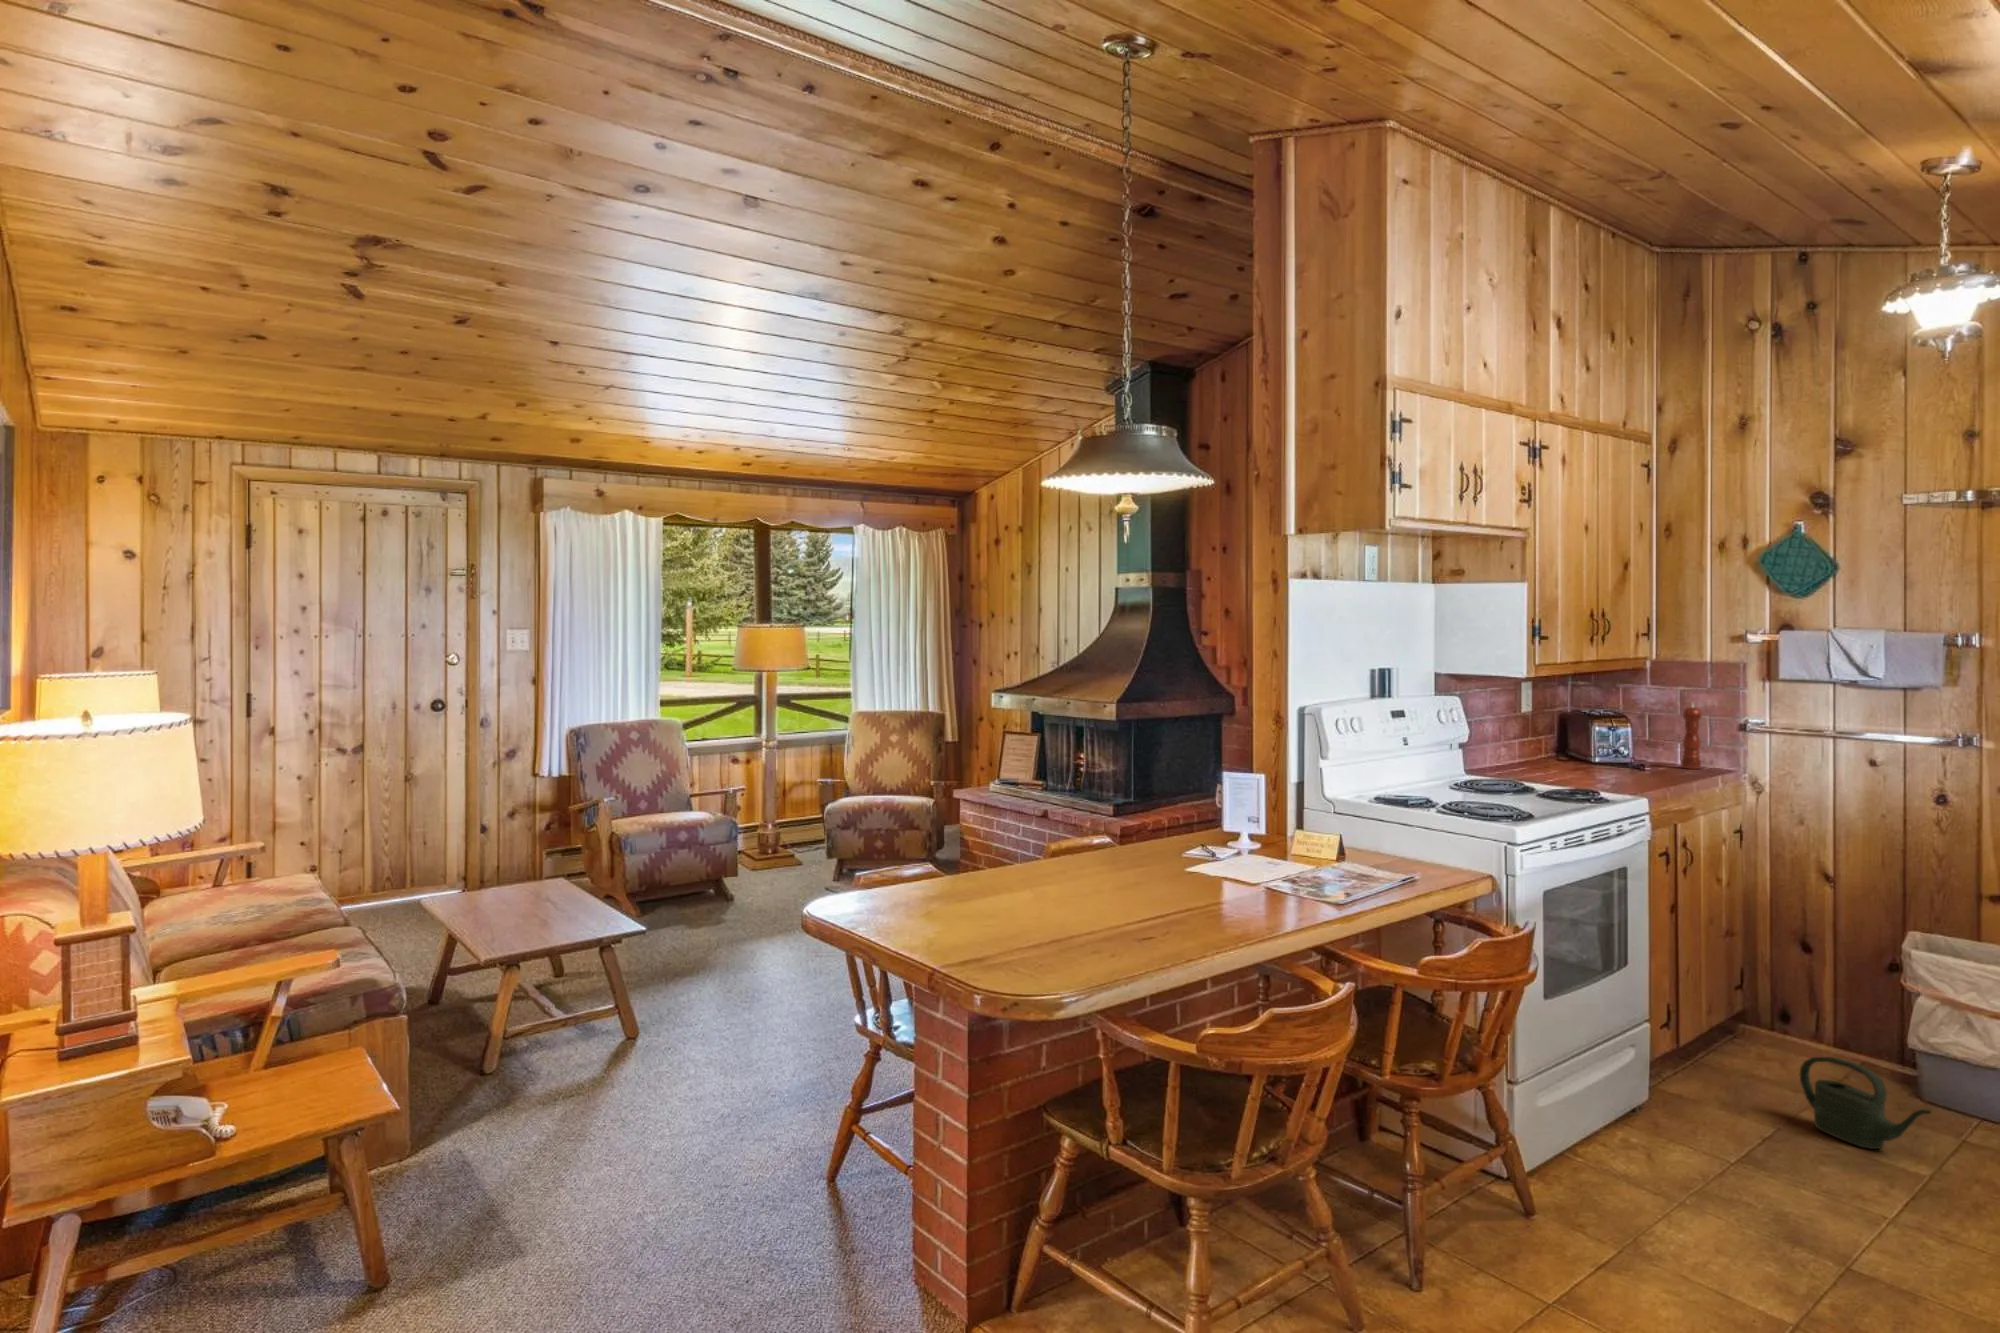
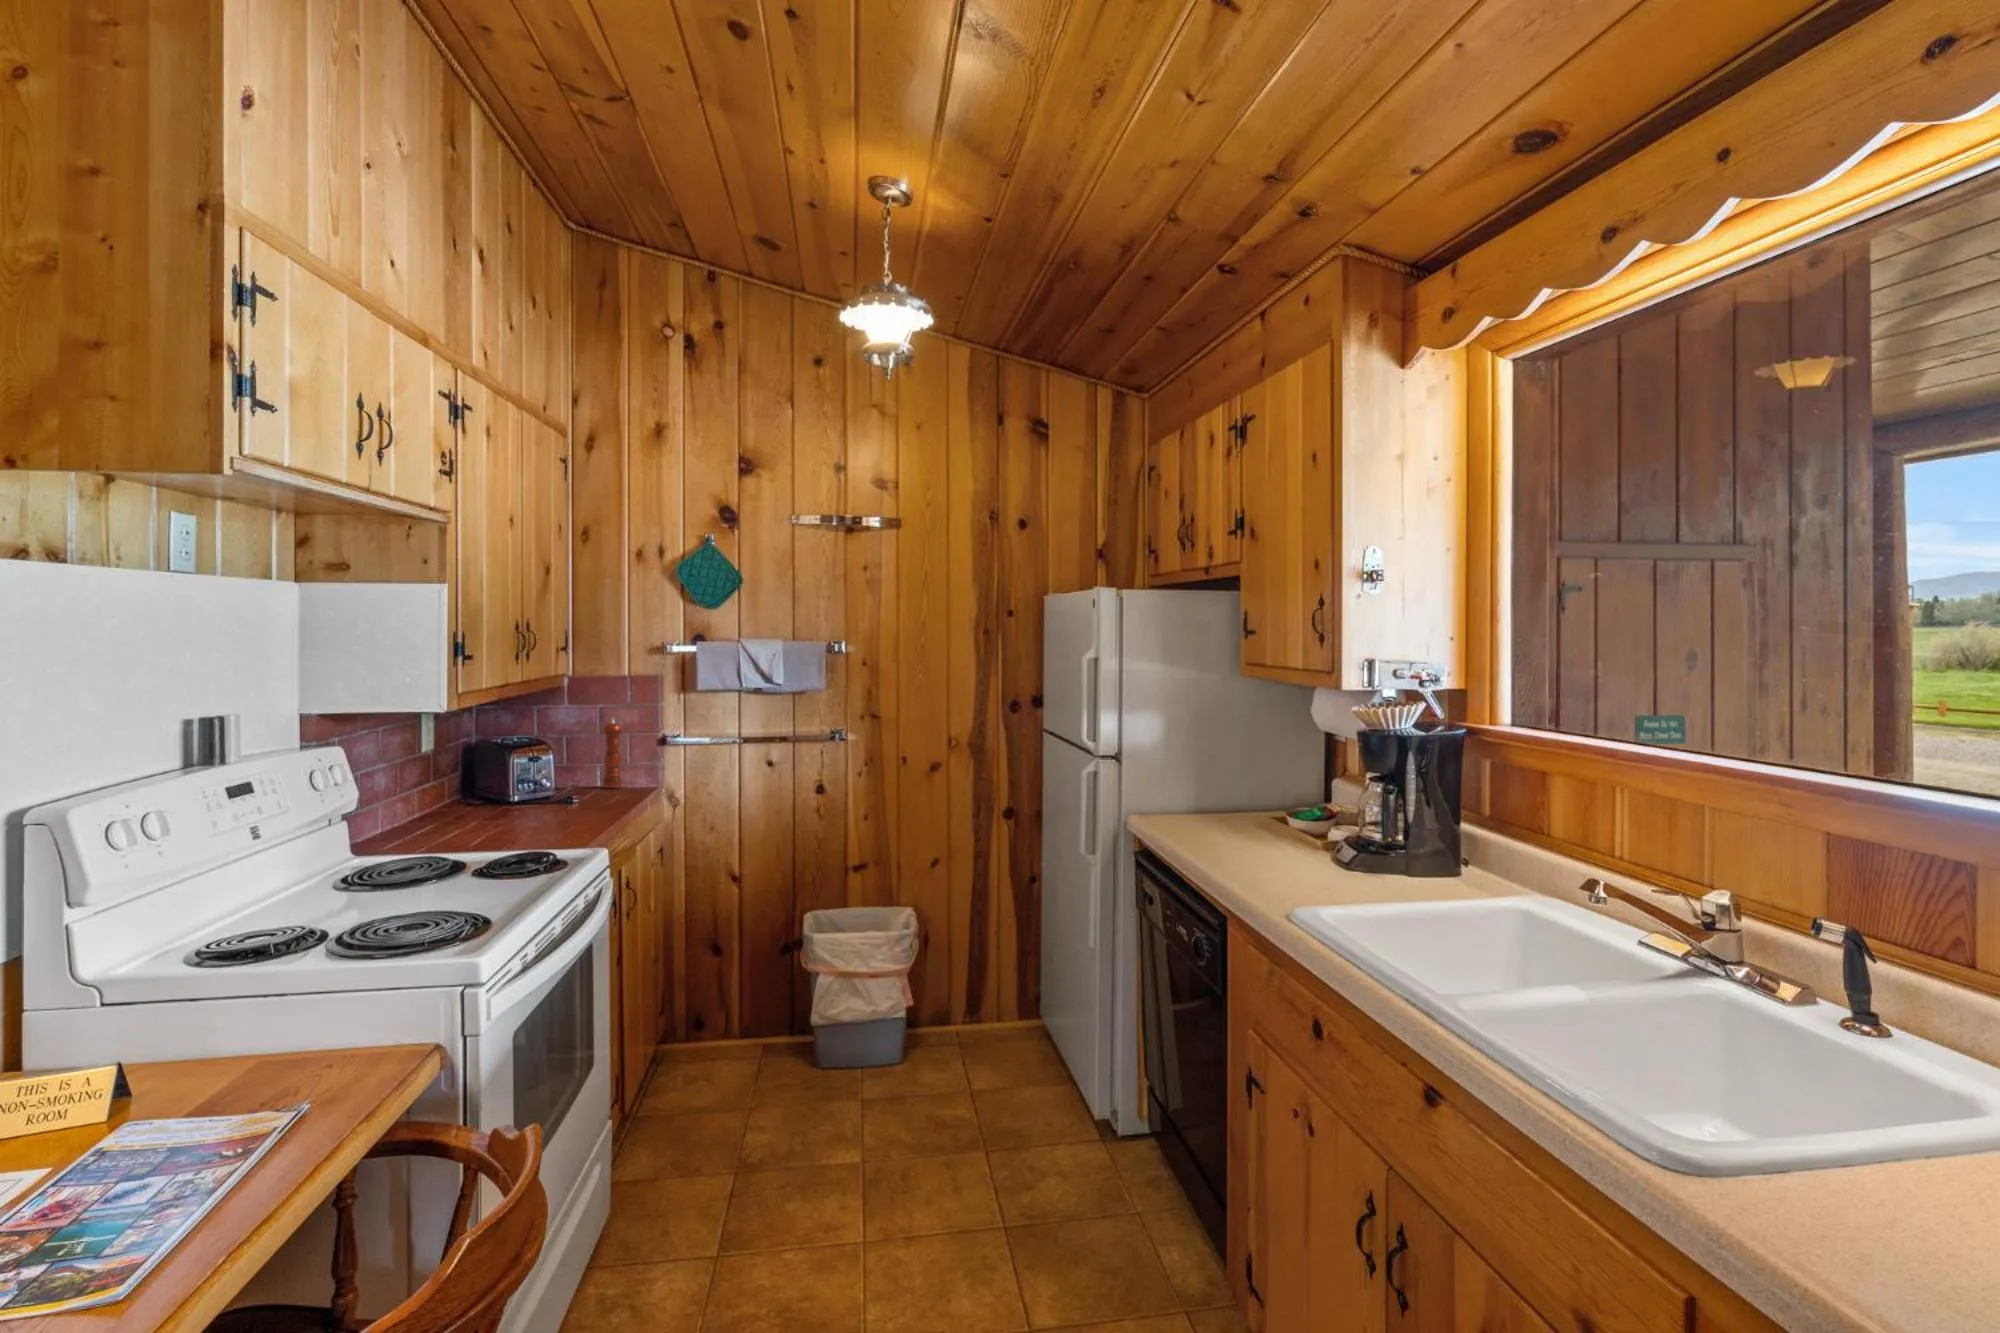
watering can: present [1800,1057,1931,1149] -> none [748,1076,866,1161]

